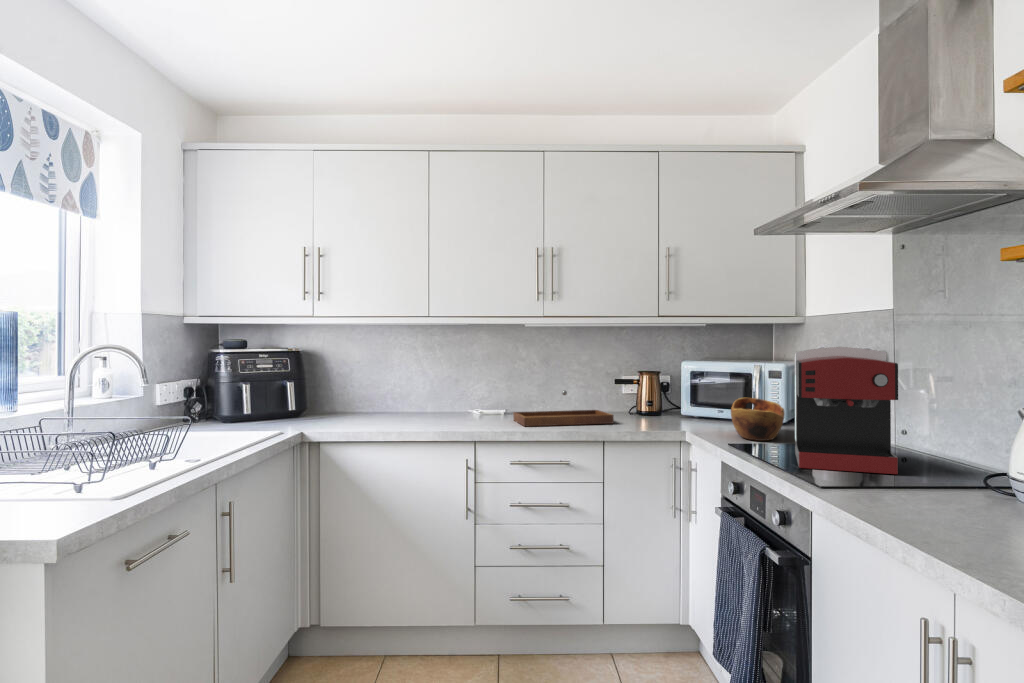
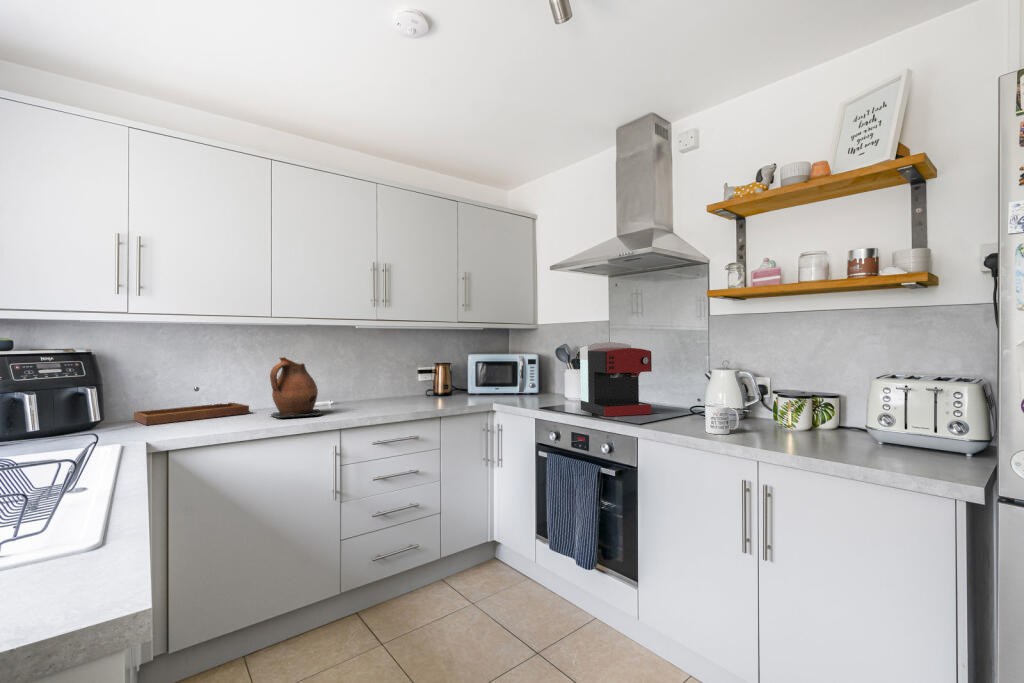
ceramic pitcher: none [421,359,477,424] -> present [270,357,321,418]
tray: present [513,391,614,426] -> present [134,387,249,425]
wooden bowl: present [731,397,785,441] -> none [517,378,559,405]
mug: none [909,467,979,524] -> present [705,405,739,434]

